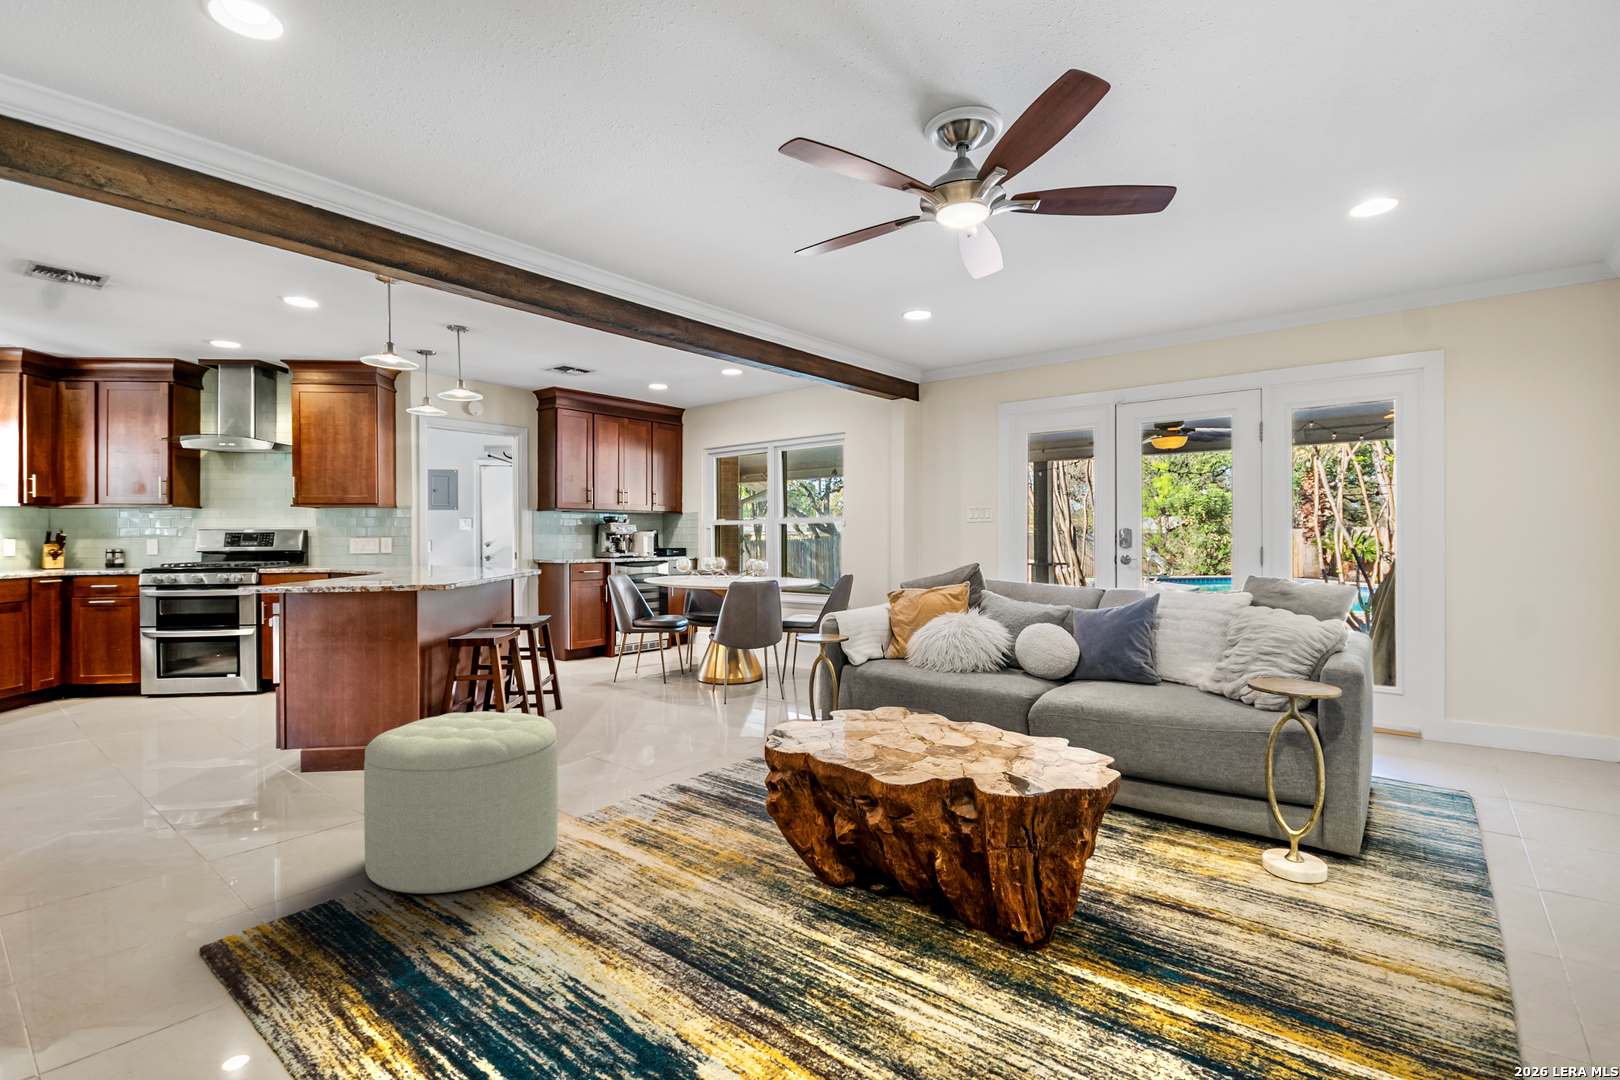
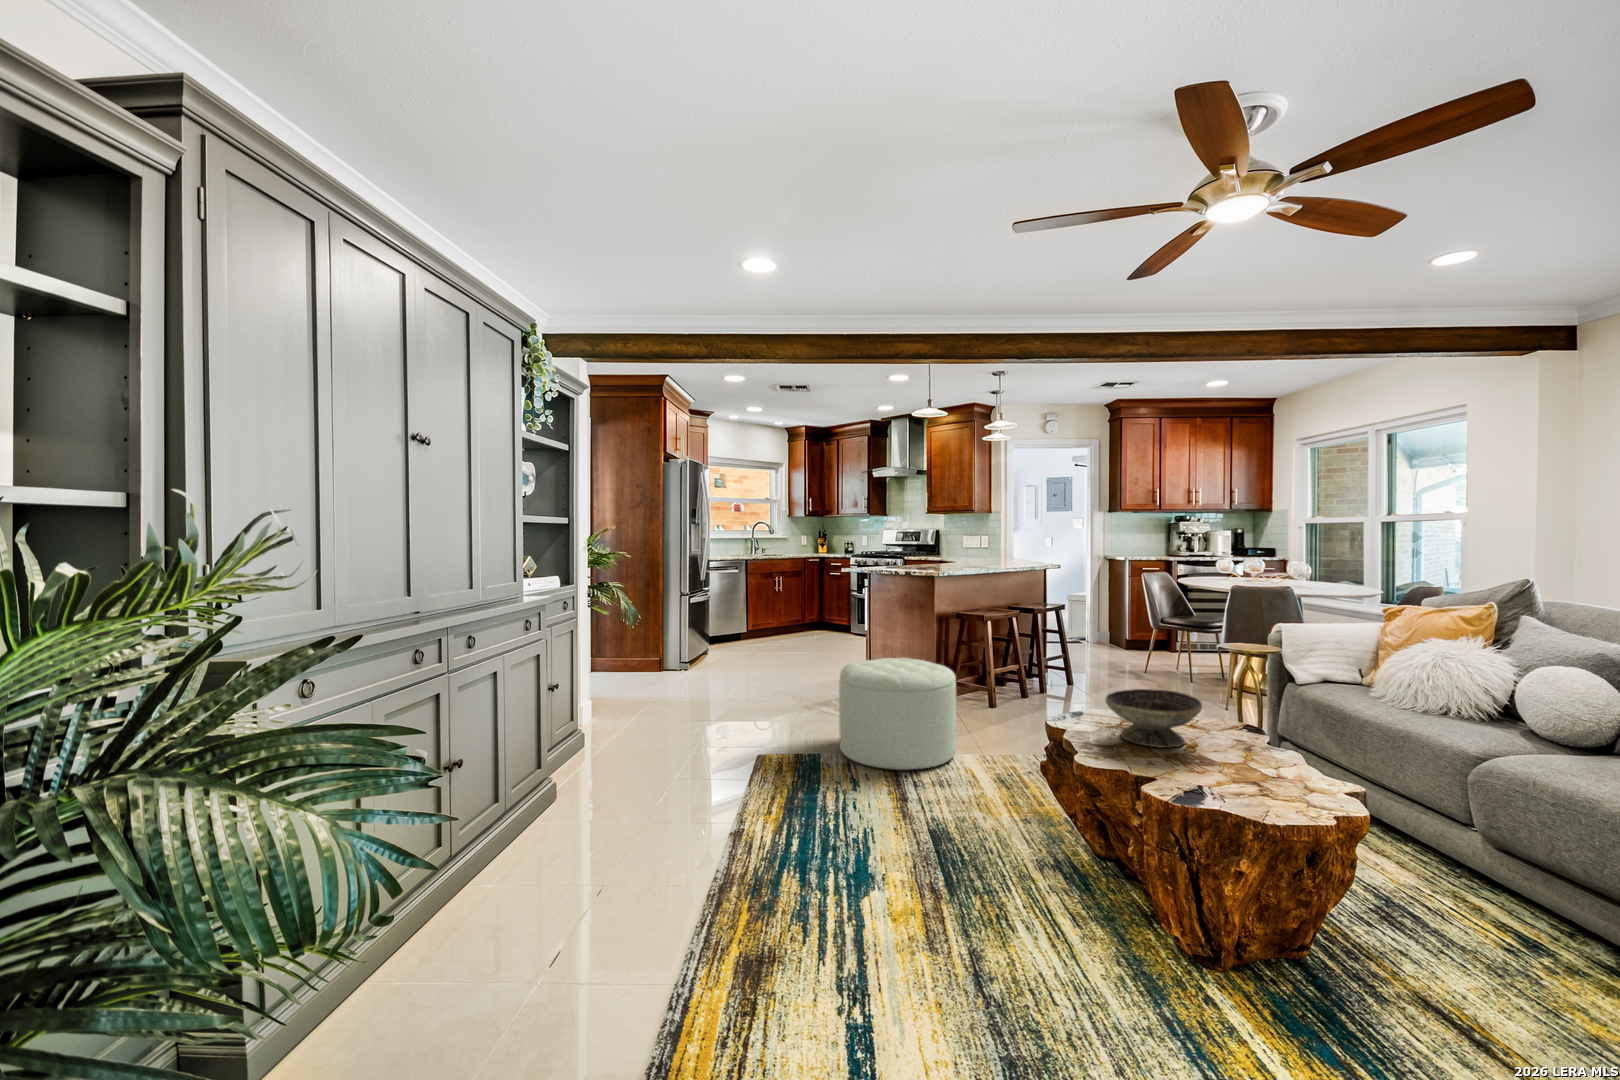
decorative bowl: none [849,688,941,749] -> present [1105,689,1202,748]

